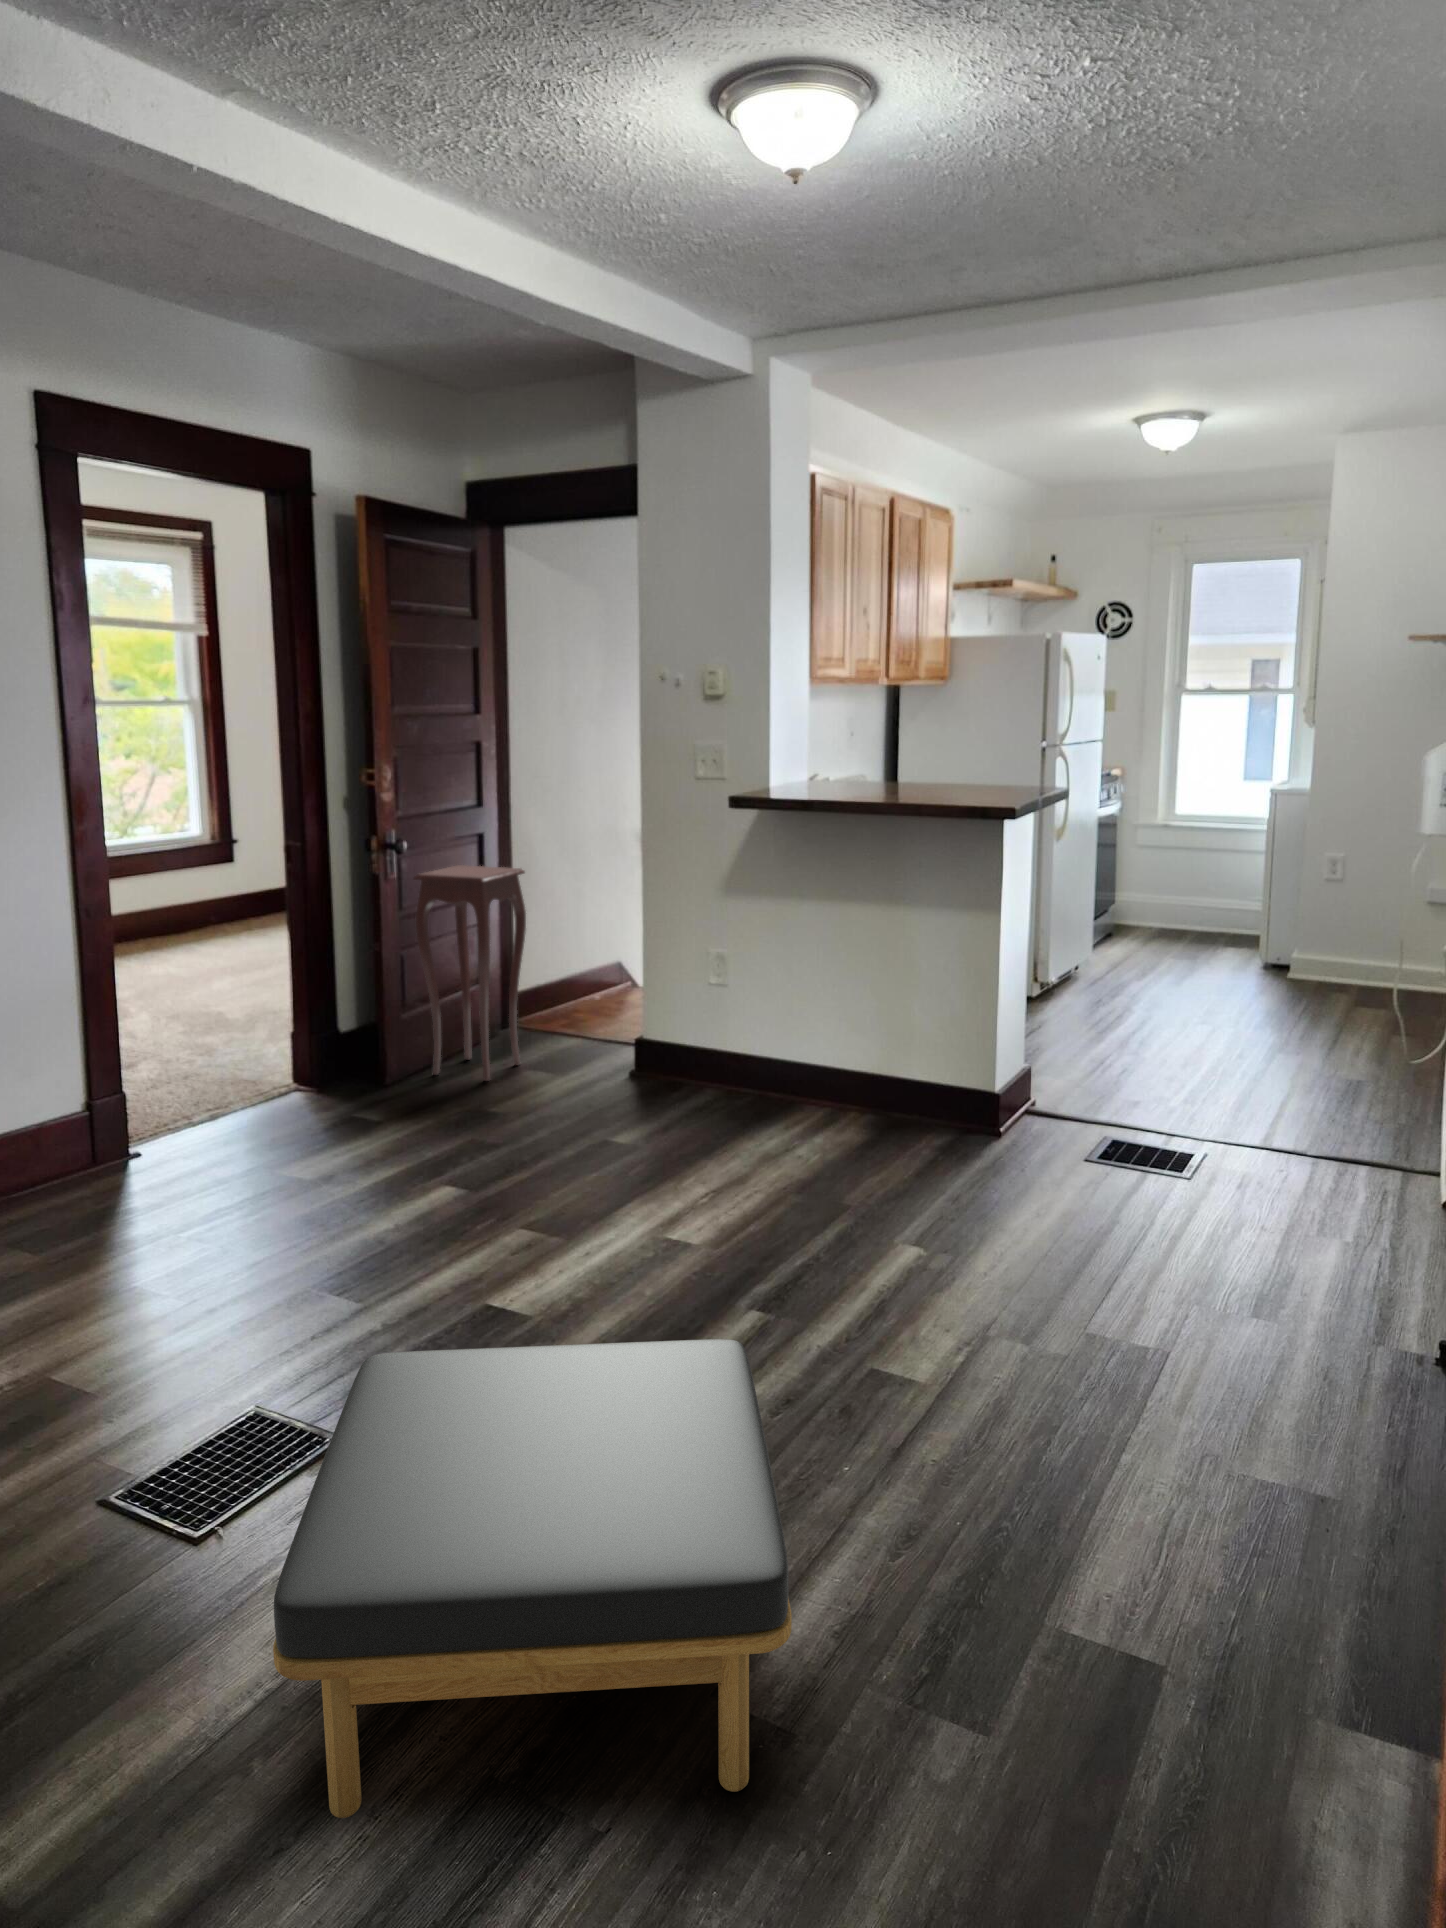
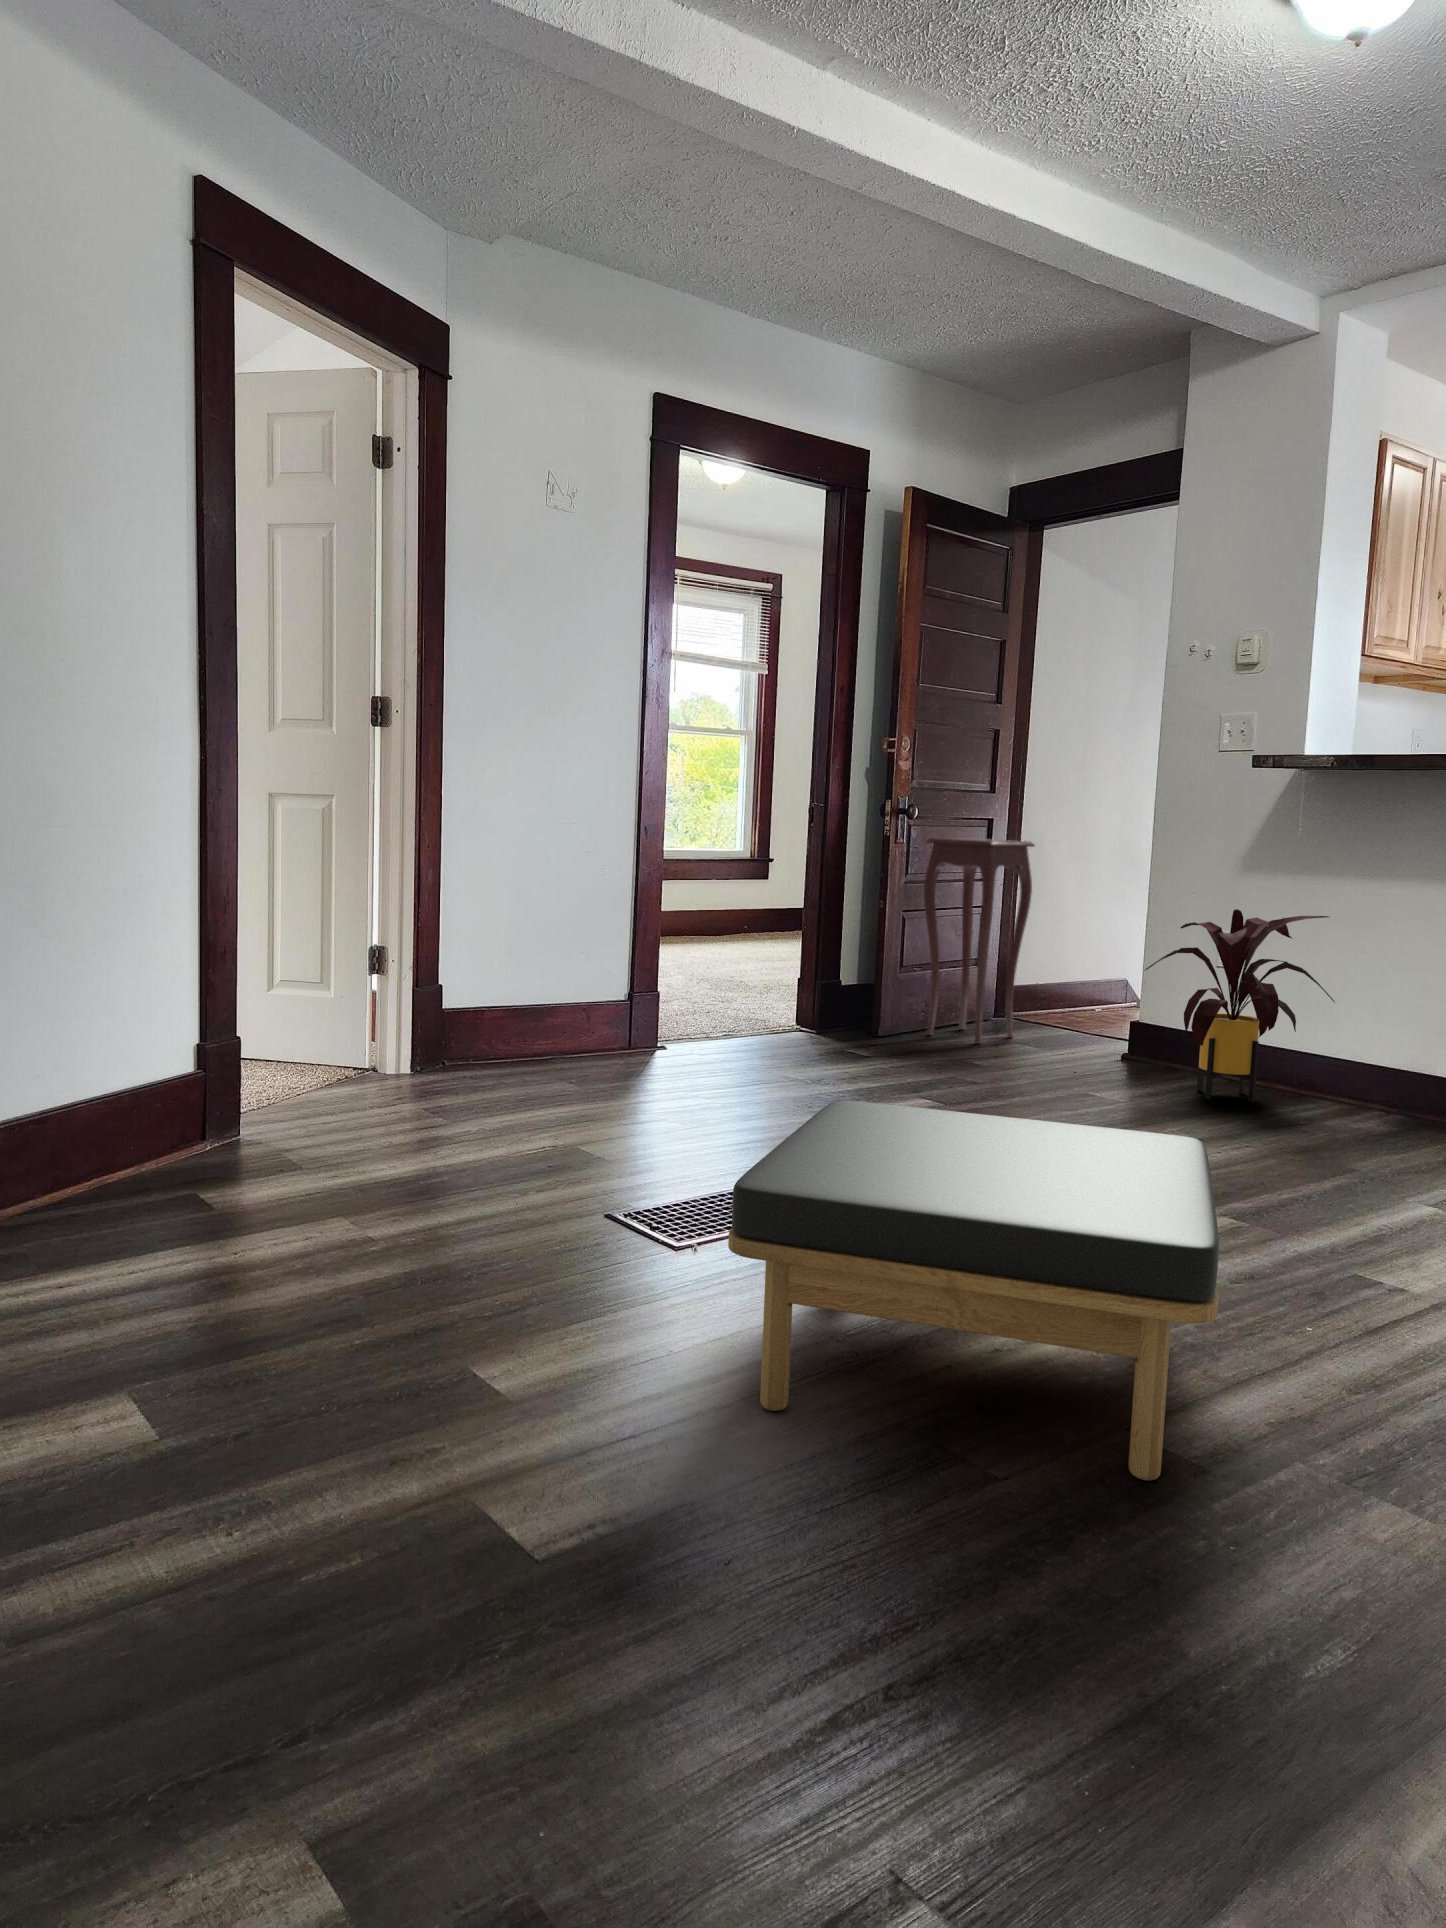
house plant: none [645,949,816,1133] -> present [1145,909,1335,1102]

